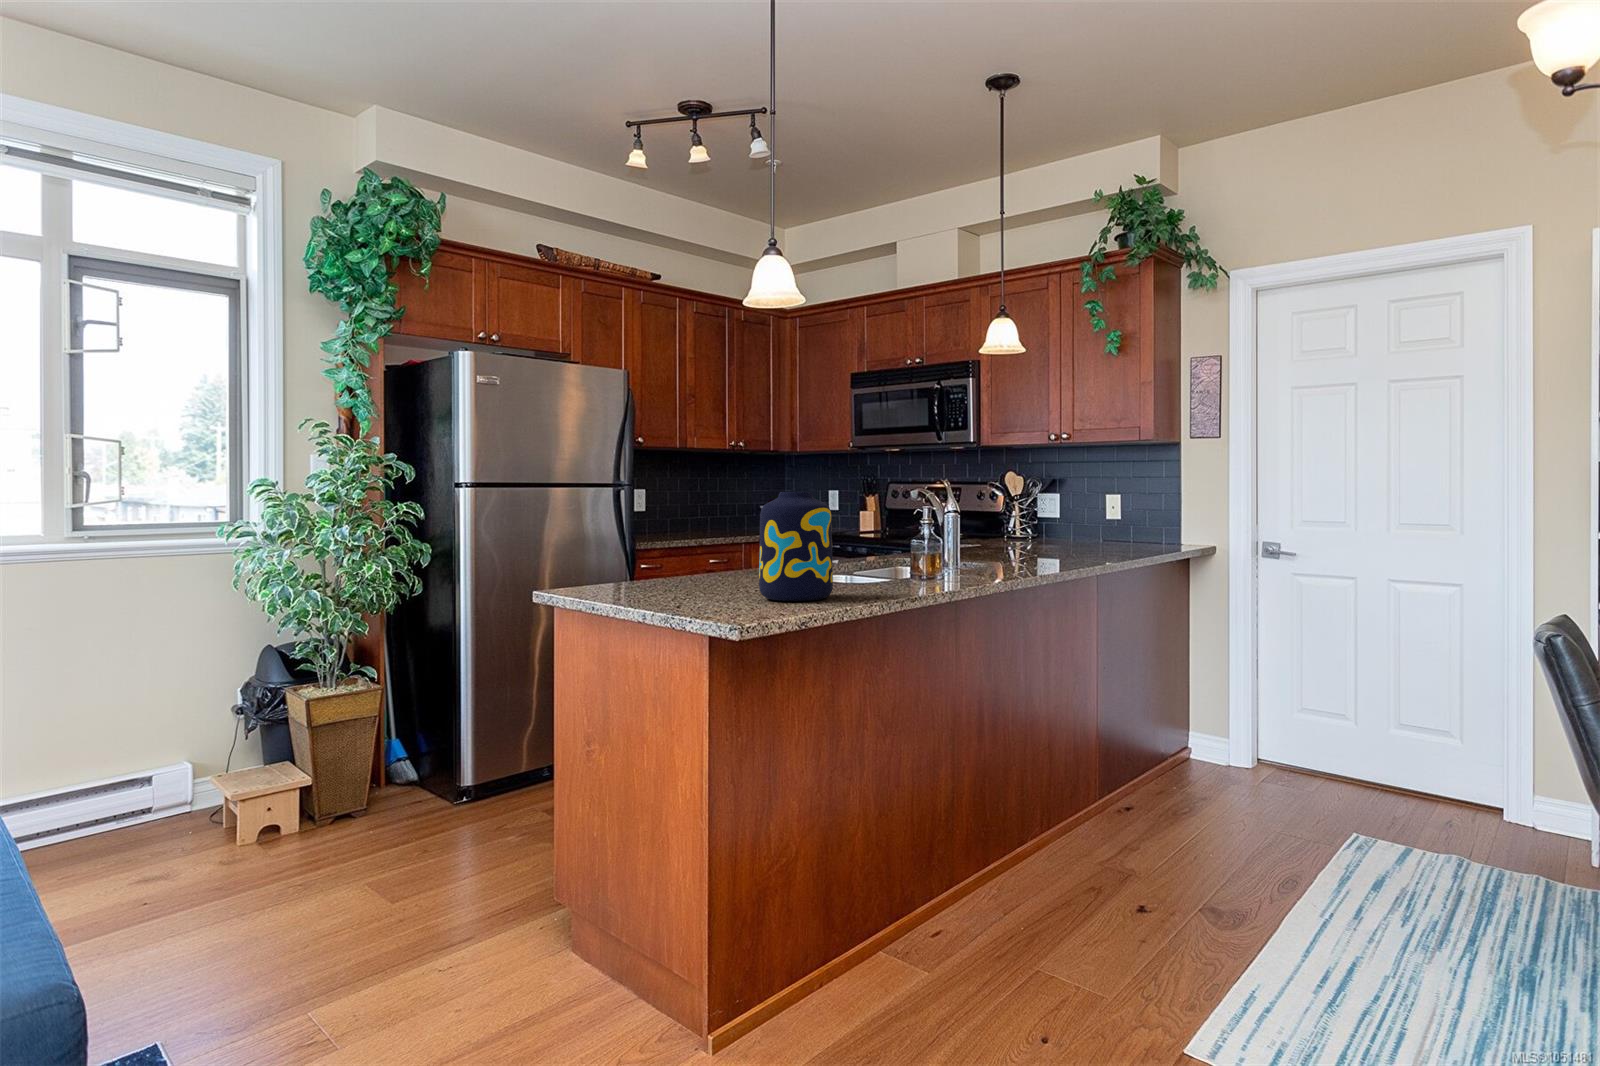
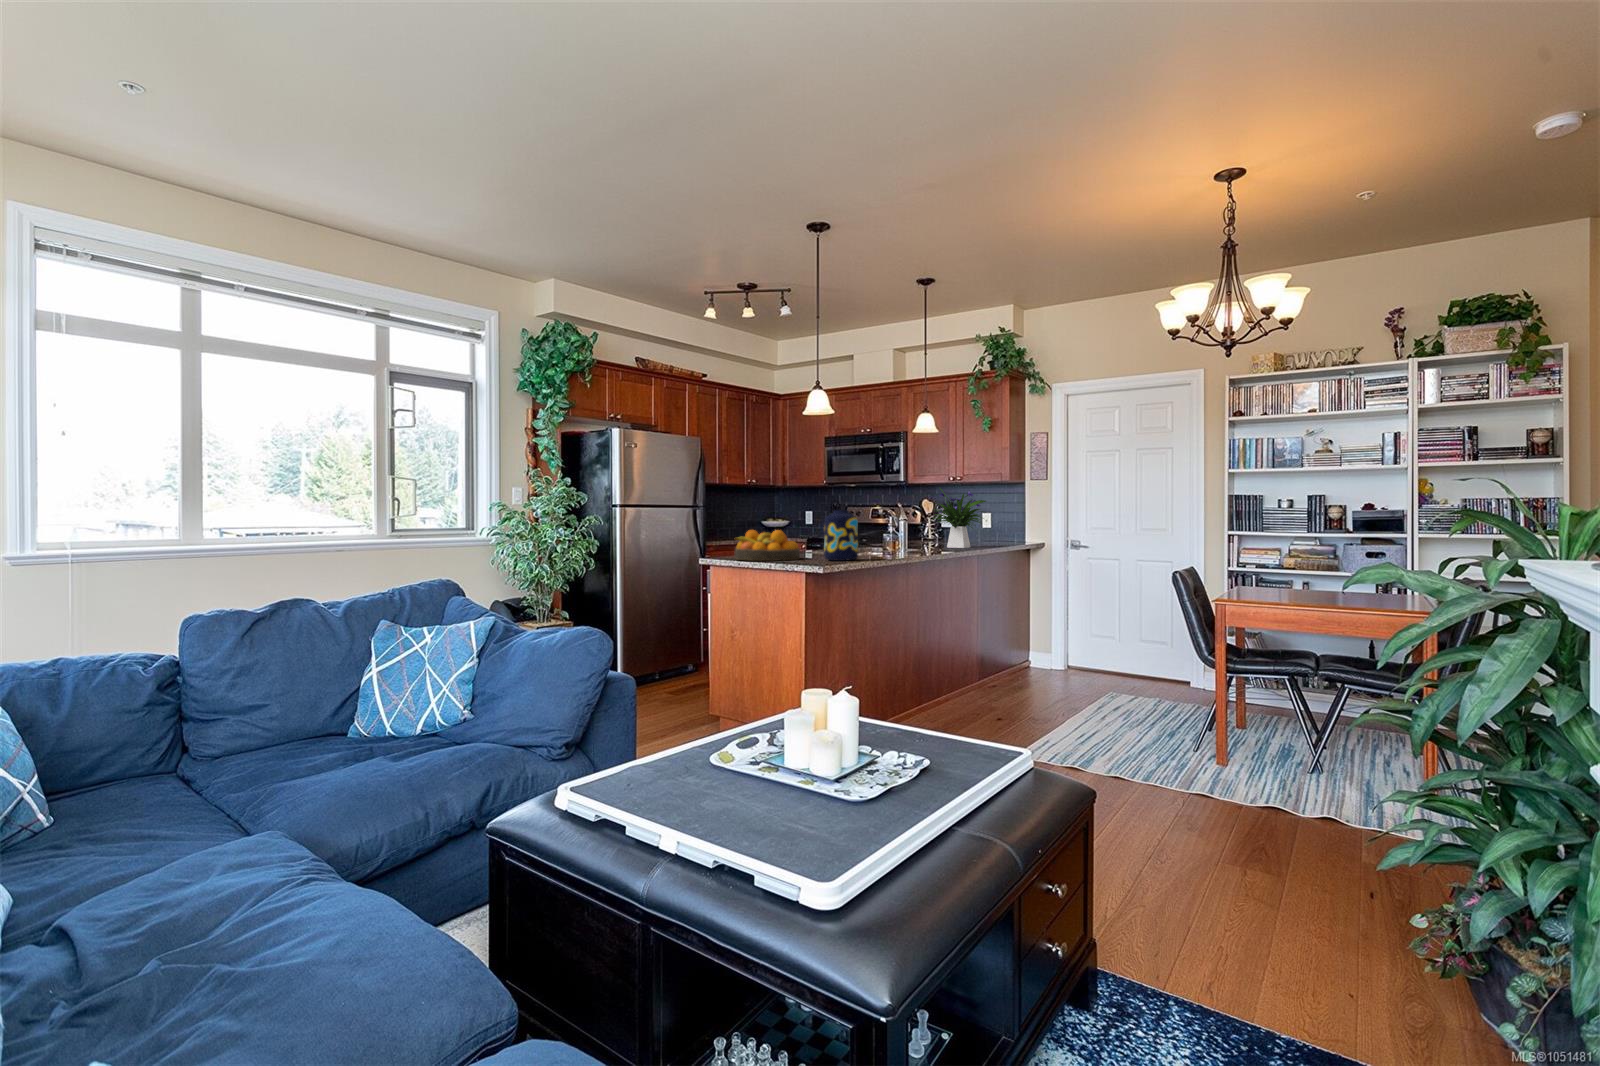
flower arrangement: none [1004,449,1115,559] -> present [933,488,986,548]
fruit bowl: none [590,531,728,597] -> present [734,530,800,561]

